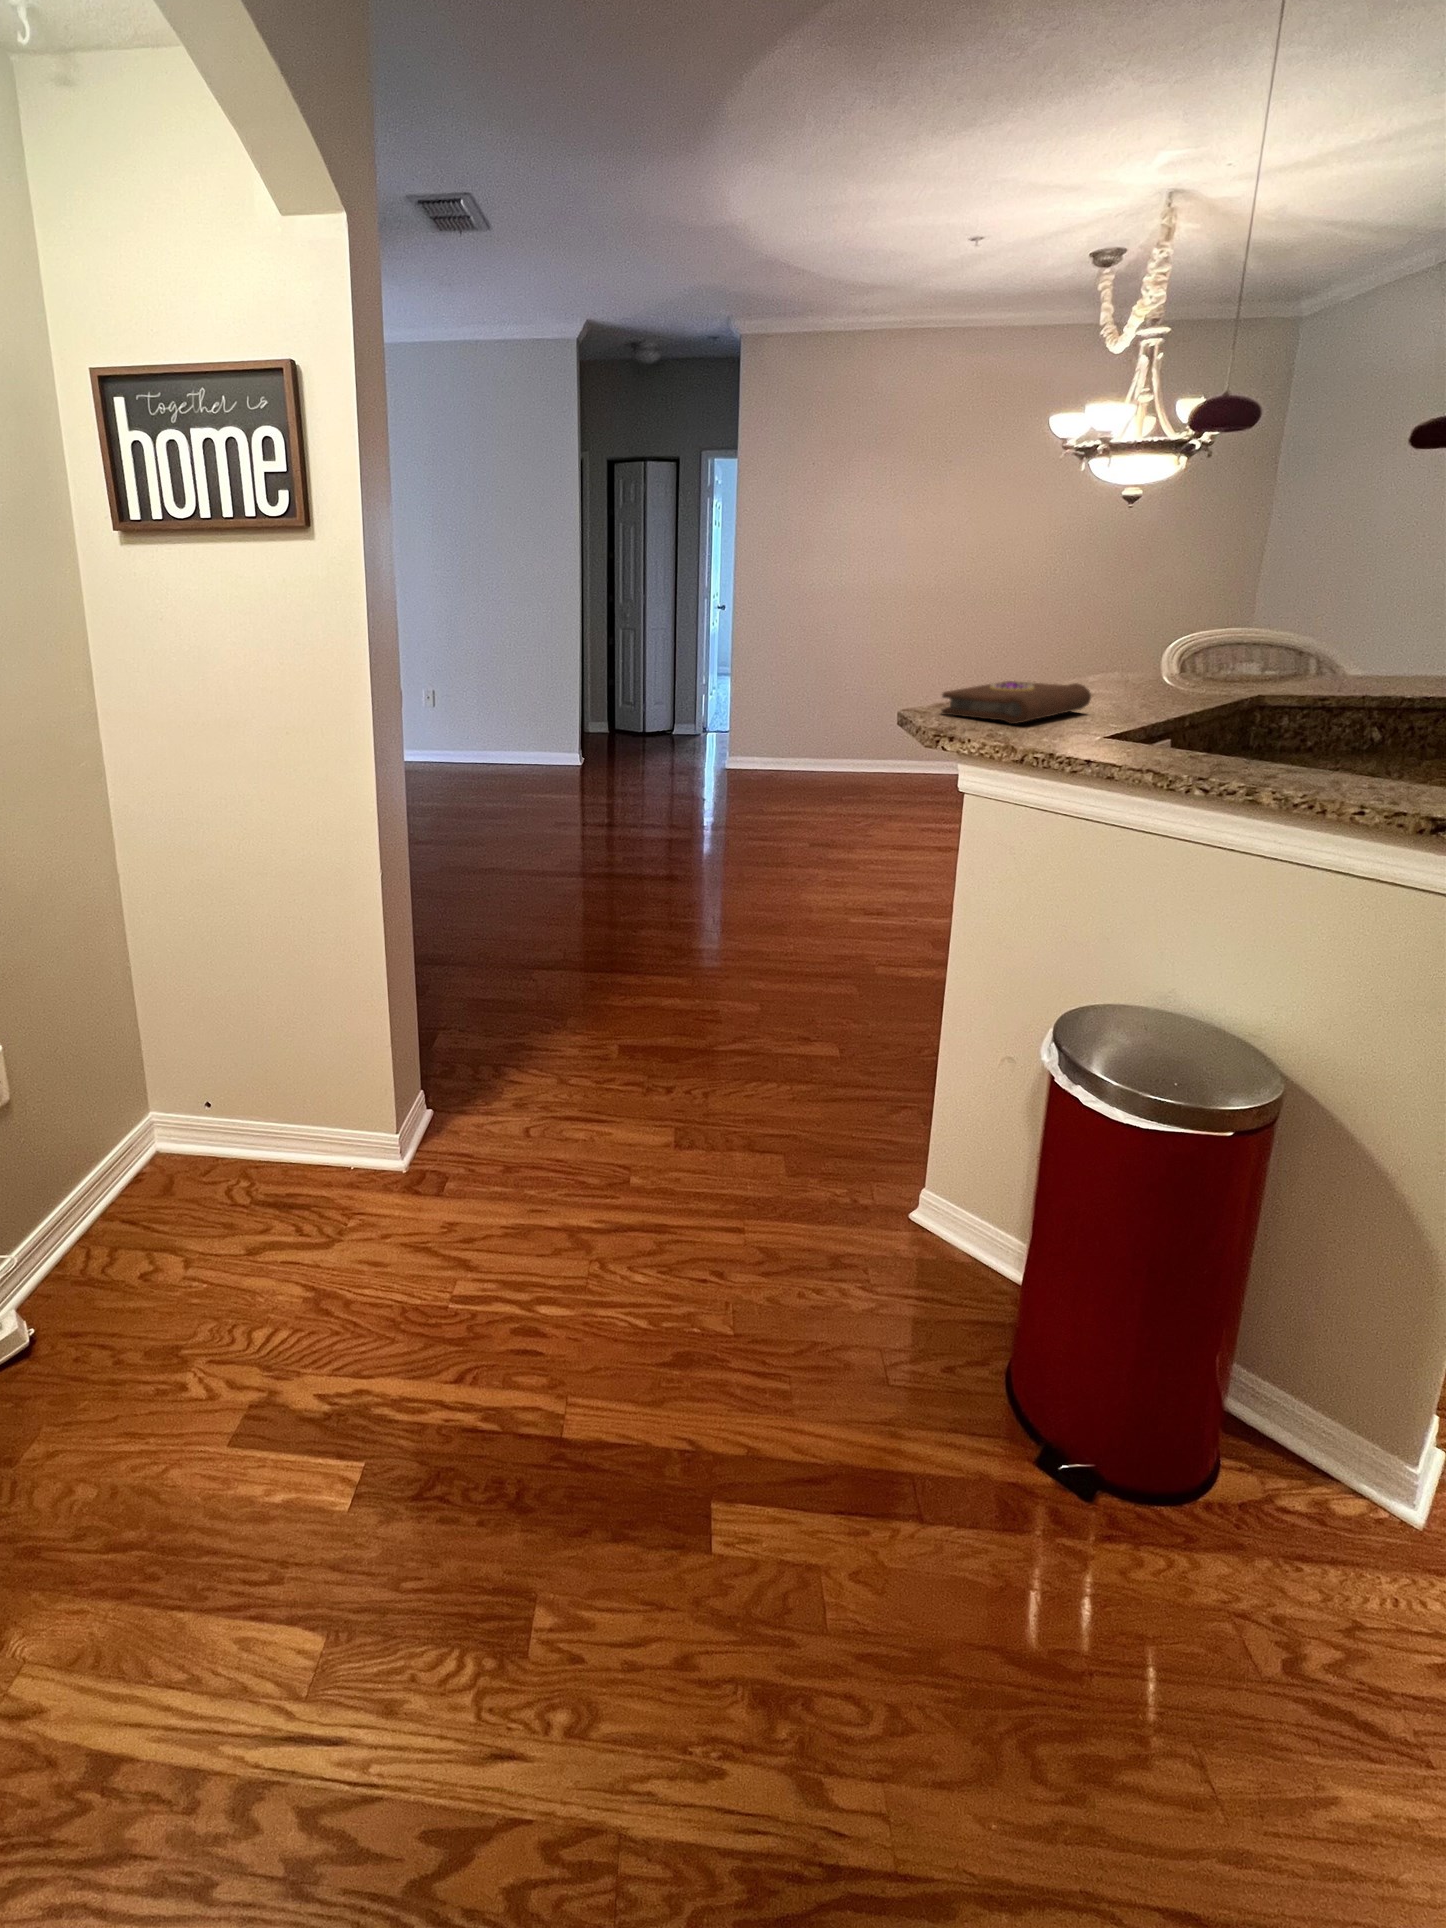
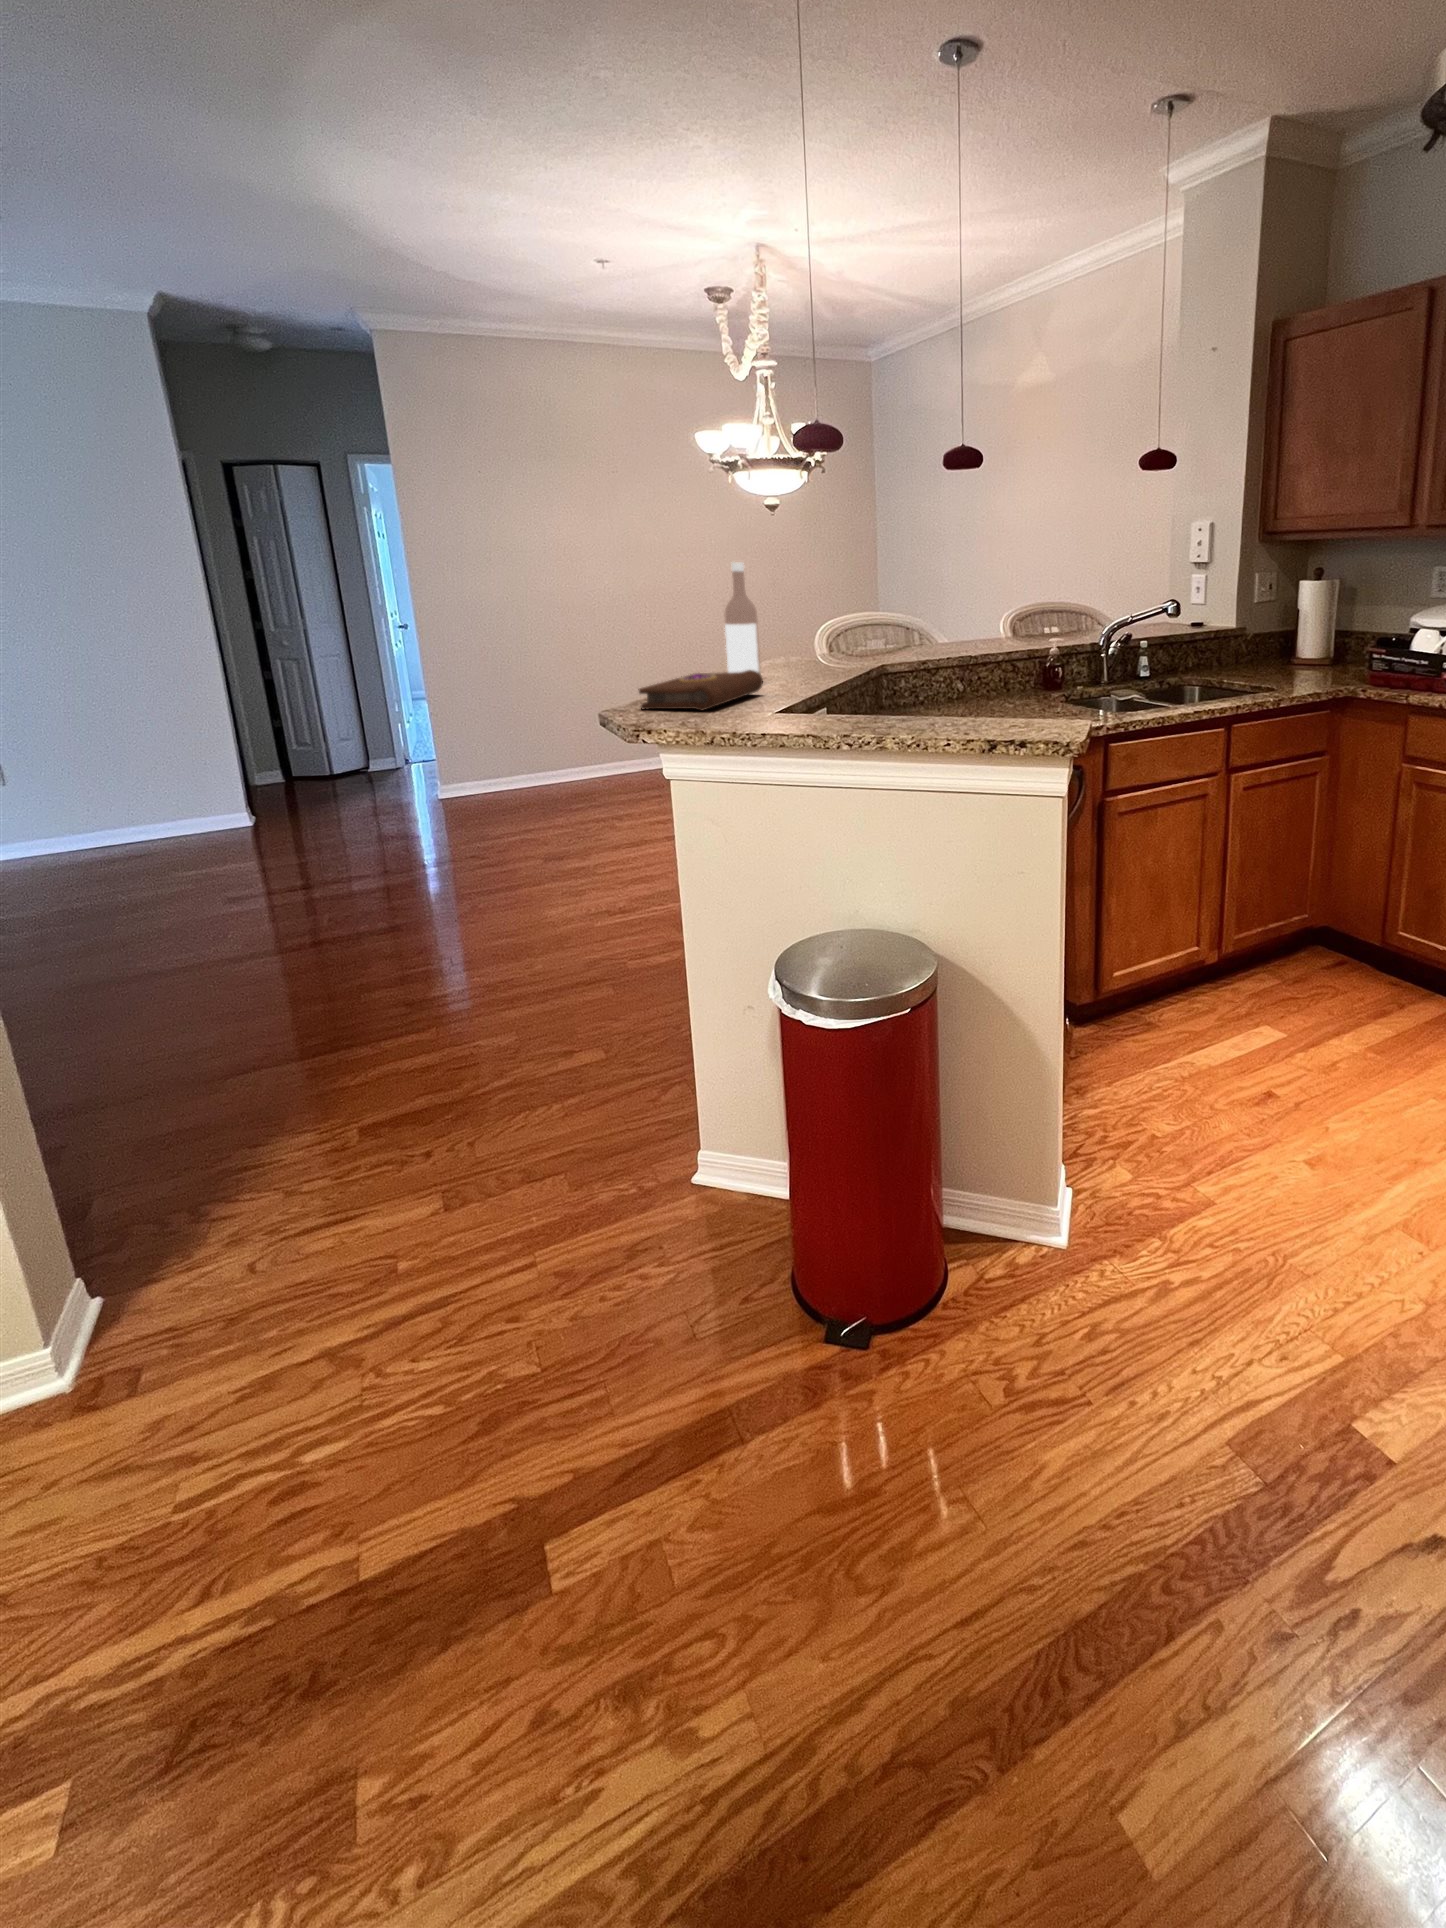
wine bottle: none [1045,560,1095,698] -> present [724,562,761,674]

